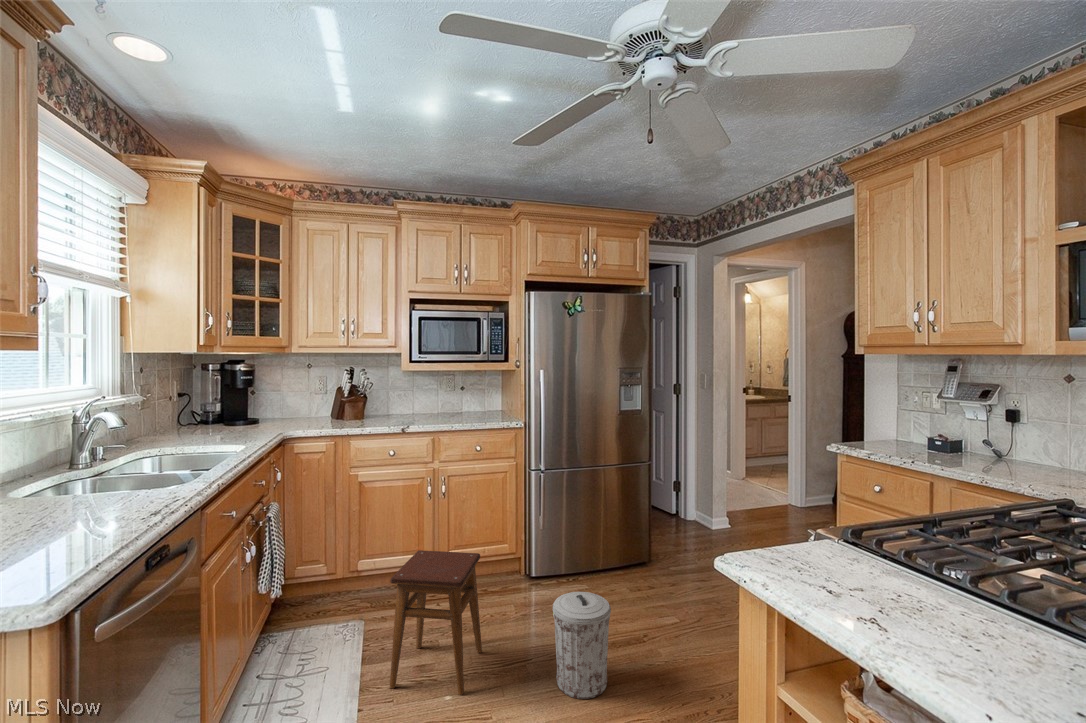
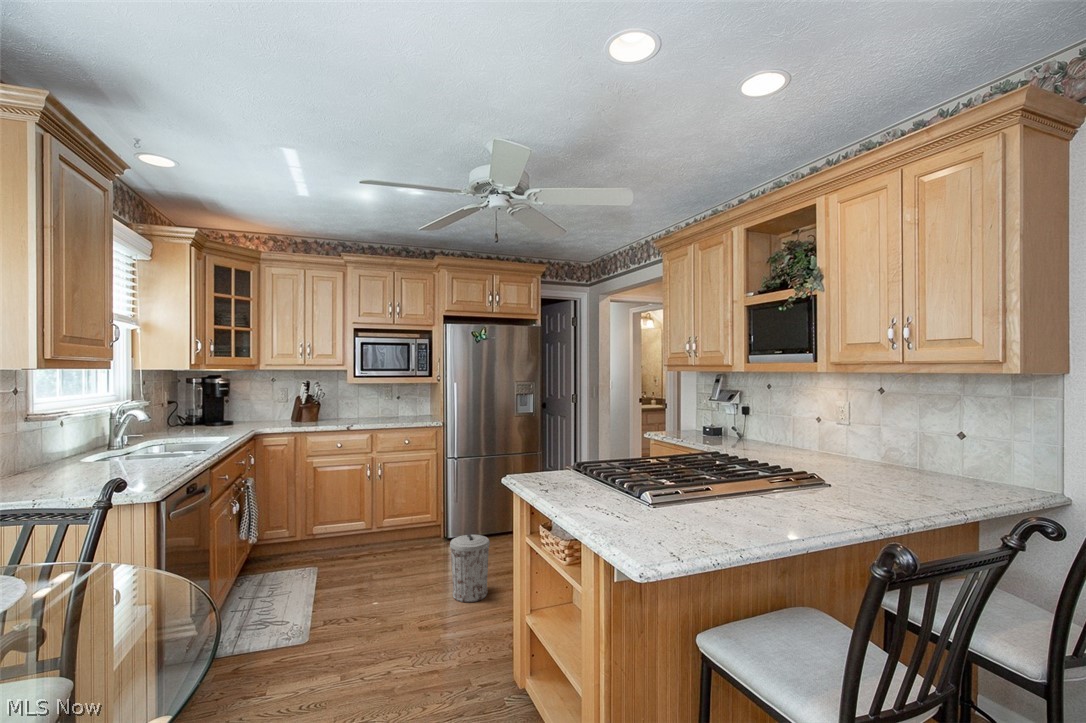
stool: present [390,550,482,695] -> none [334,511,403,604]

